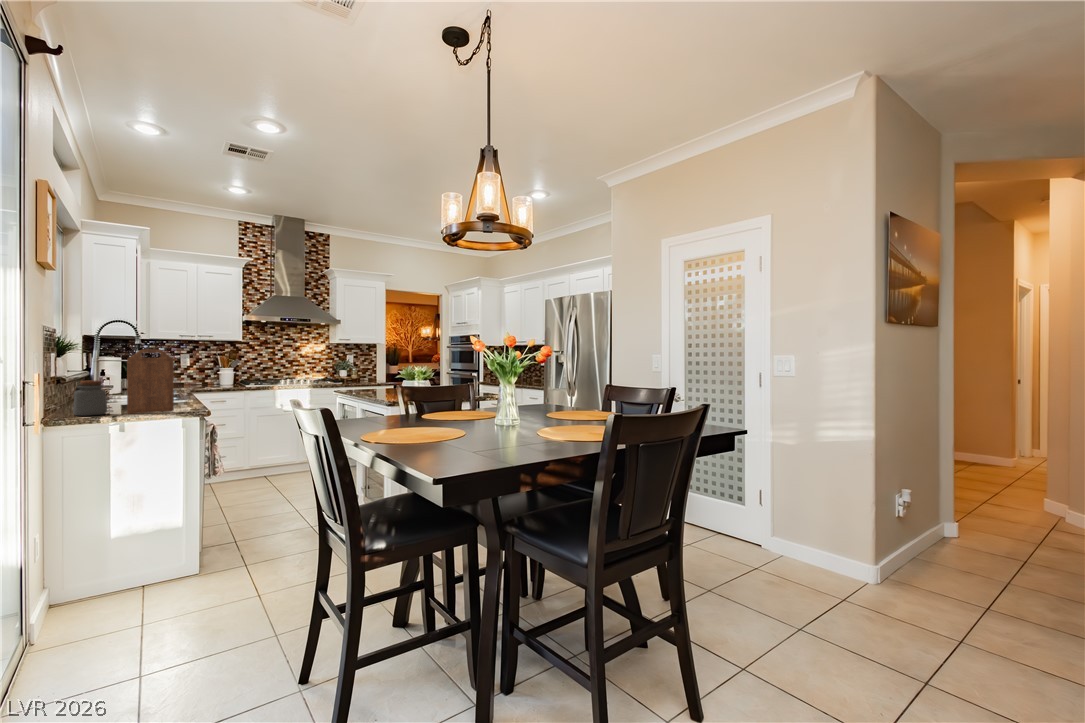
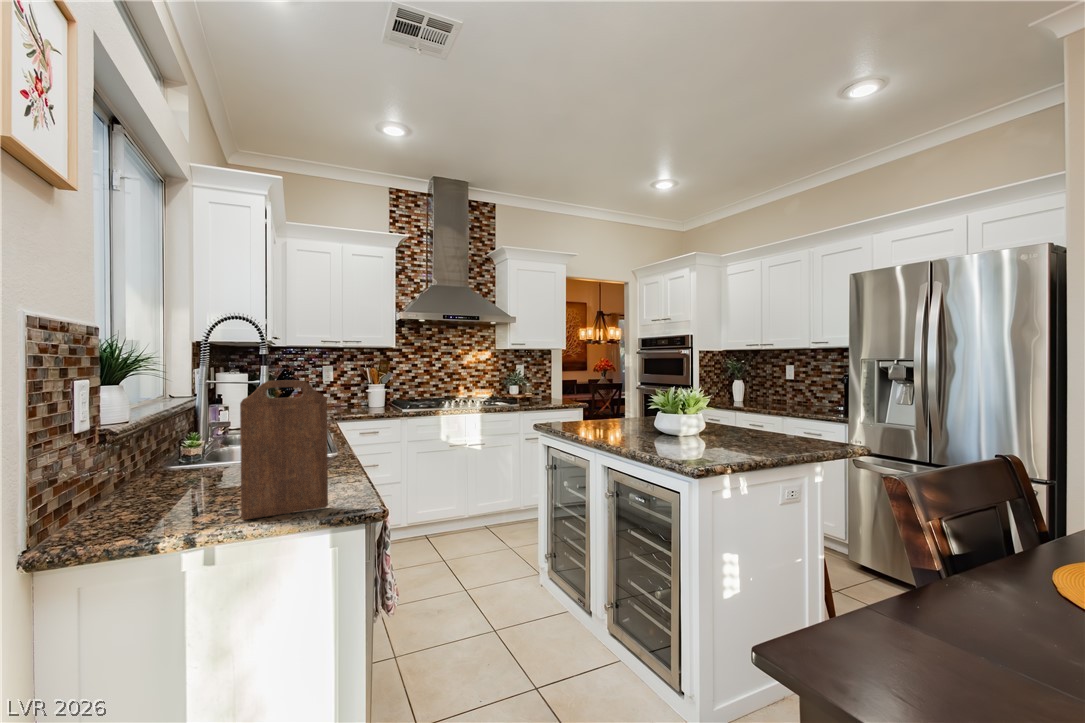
jar: present [73,380,107,416] -> none [135,449,204,532]

